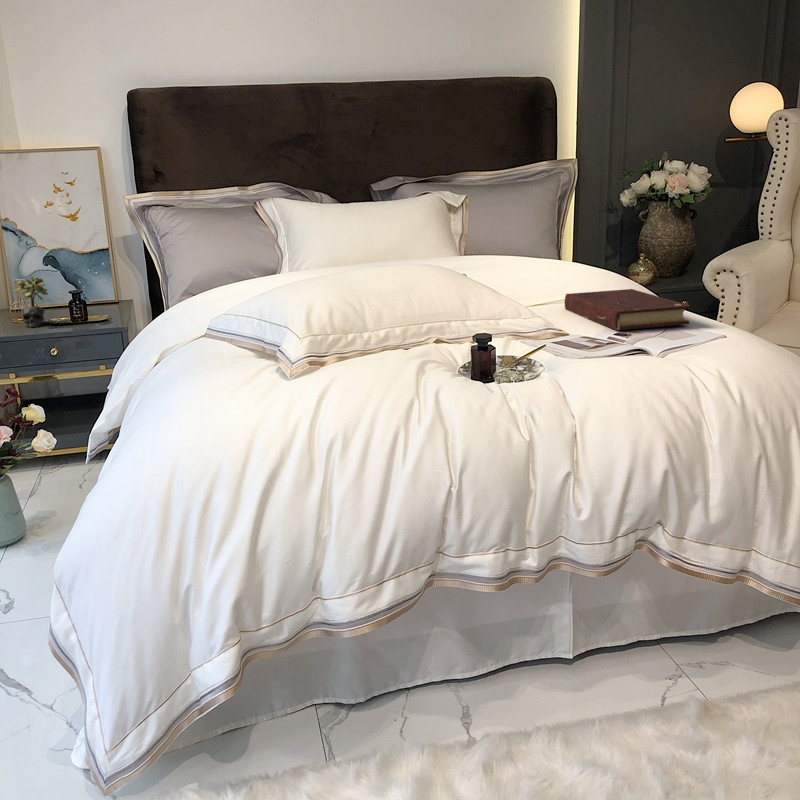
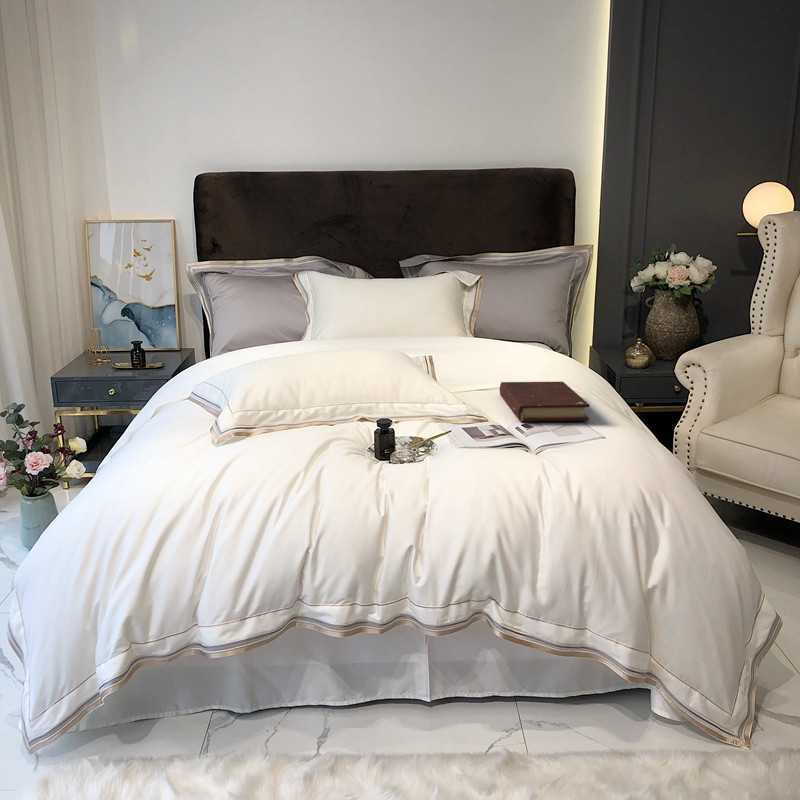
succulent plant: present [13,276,48,327] -> none [89,326,116,368]

